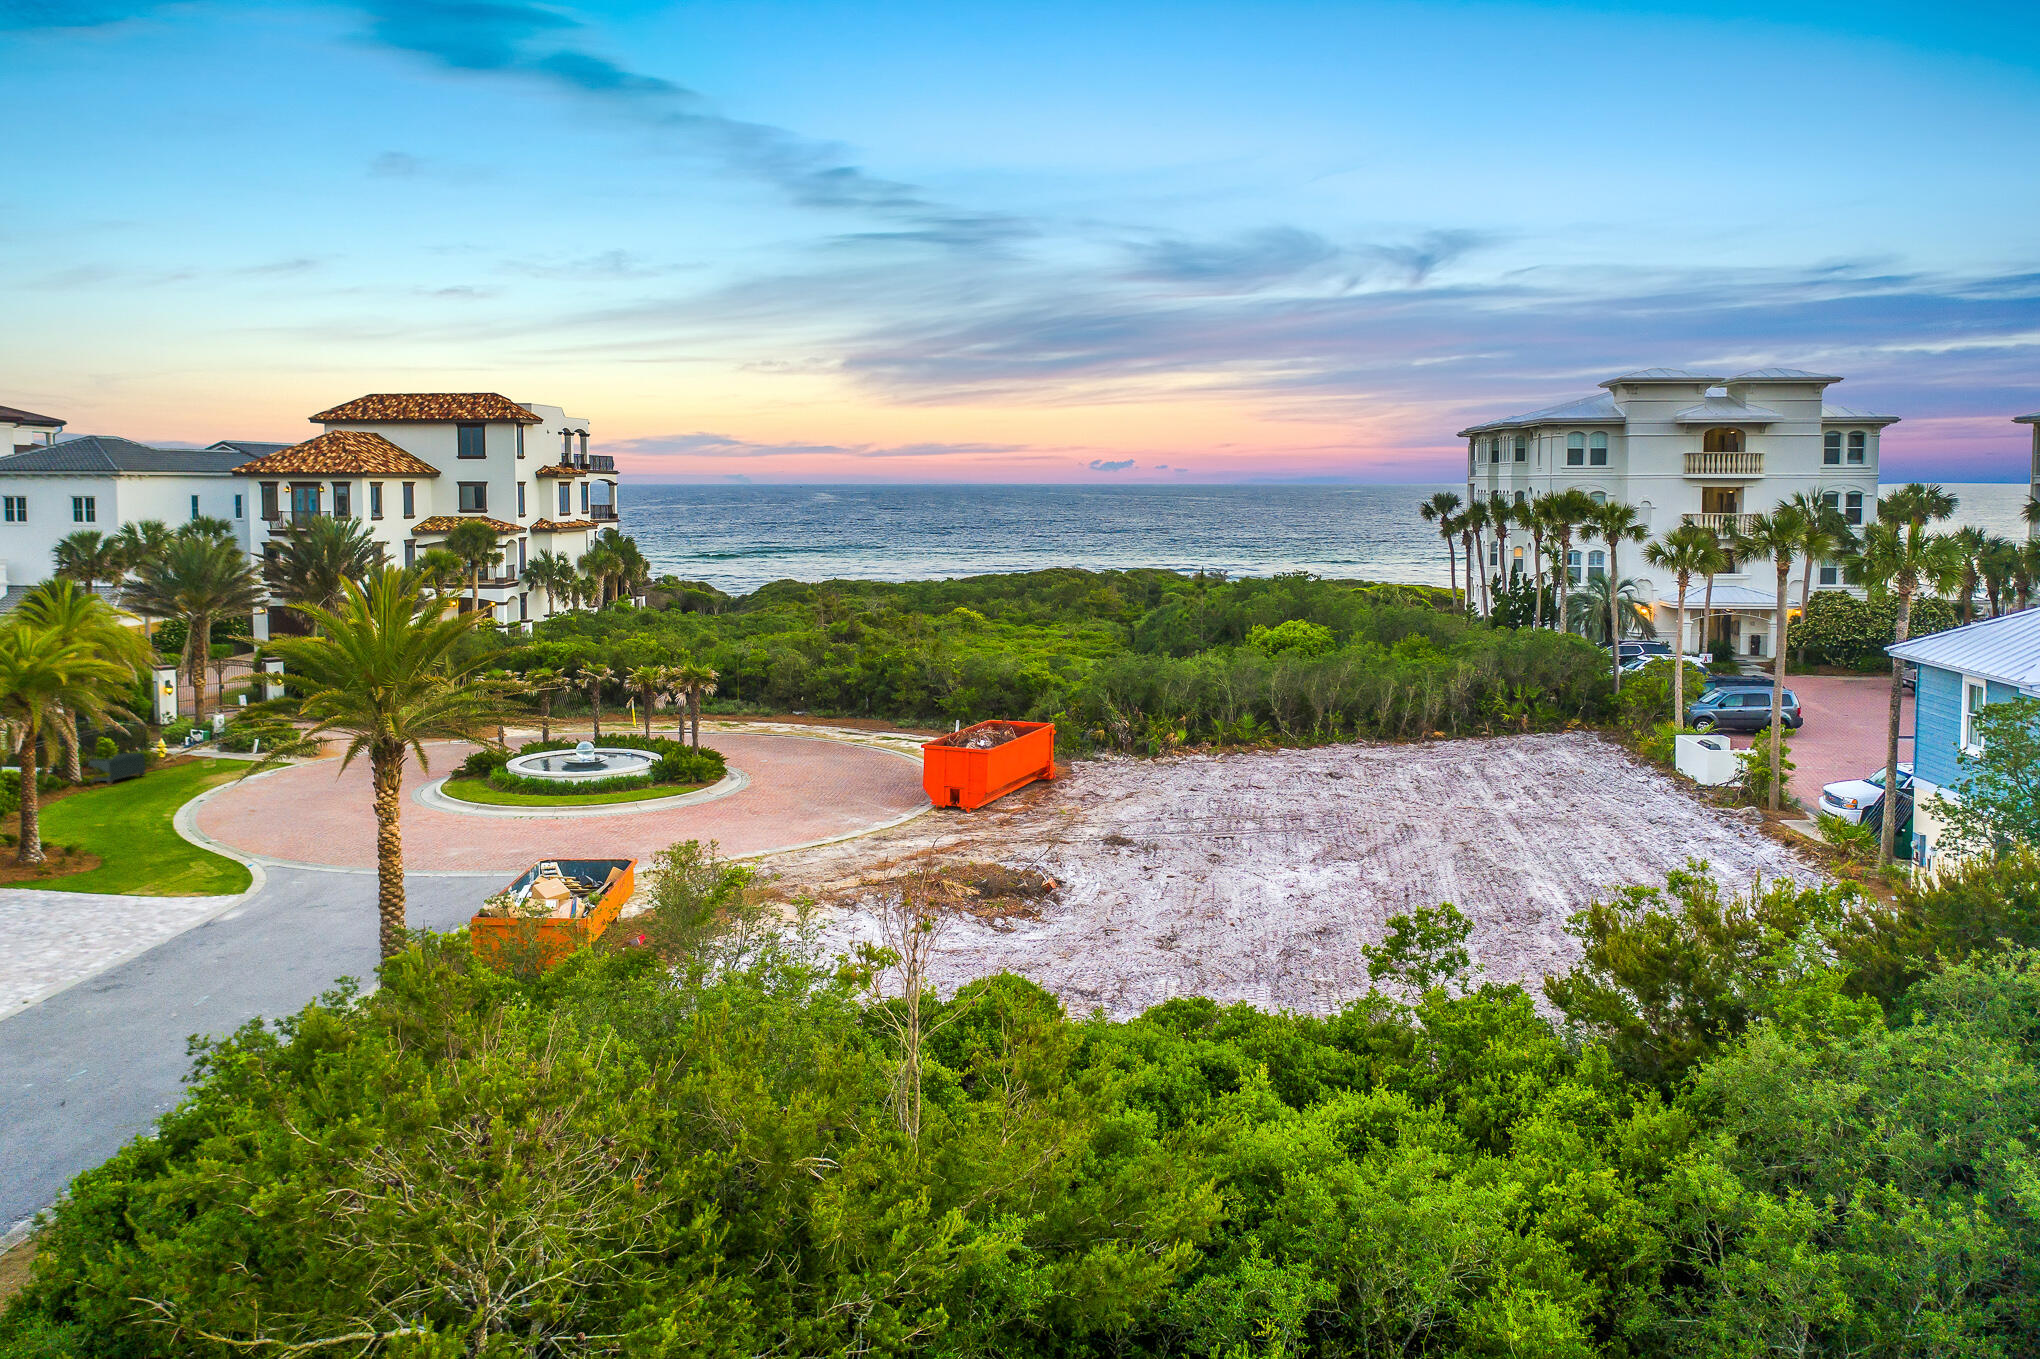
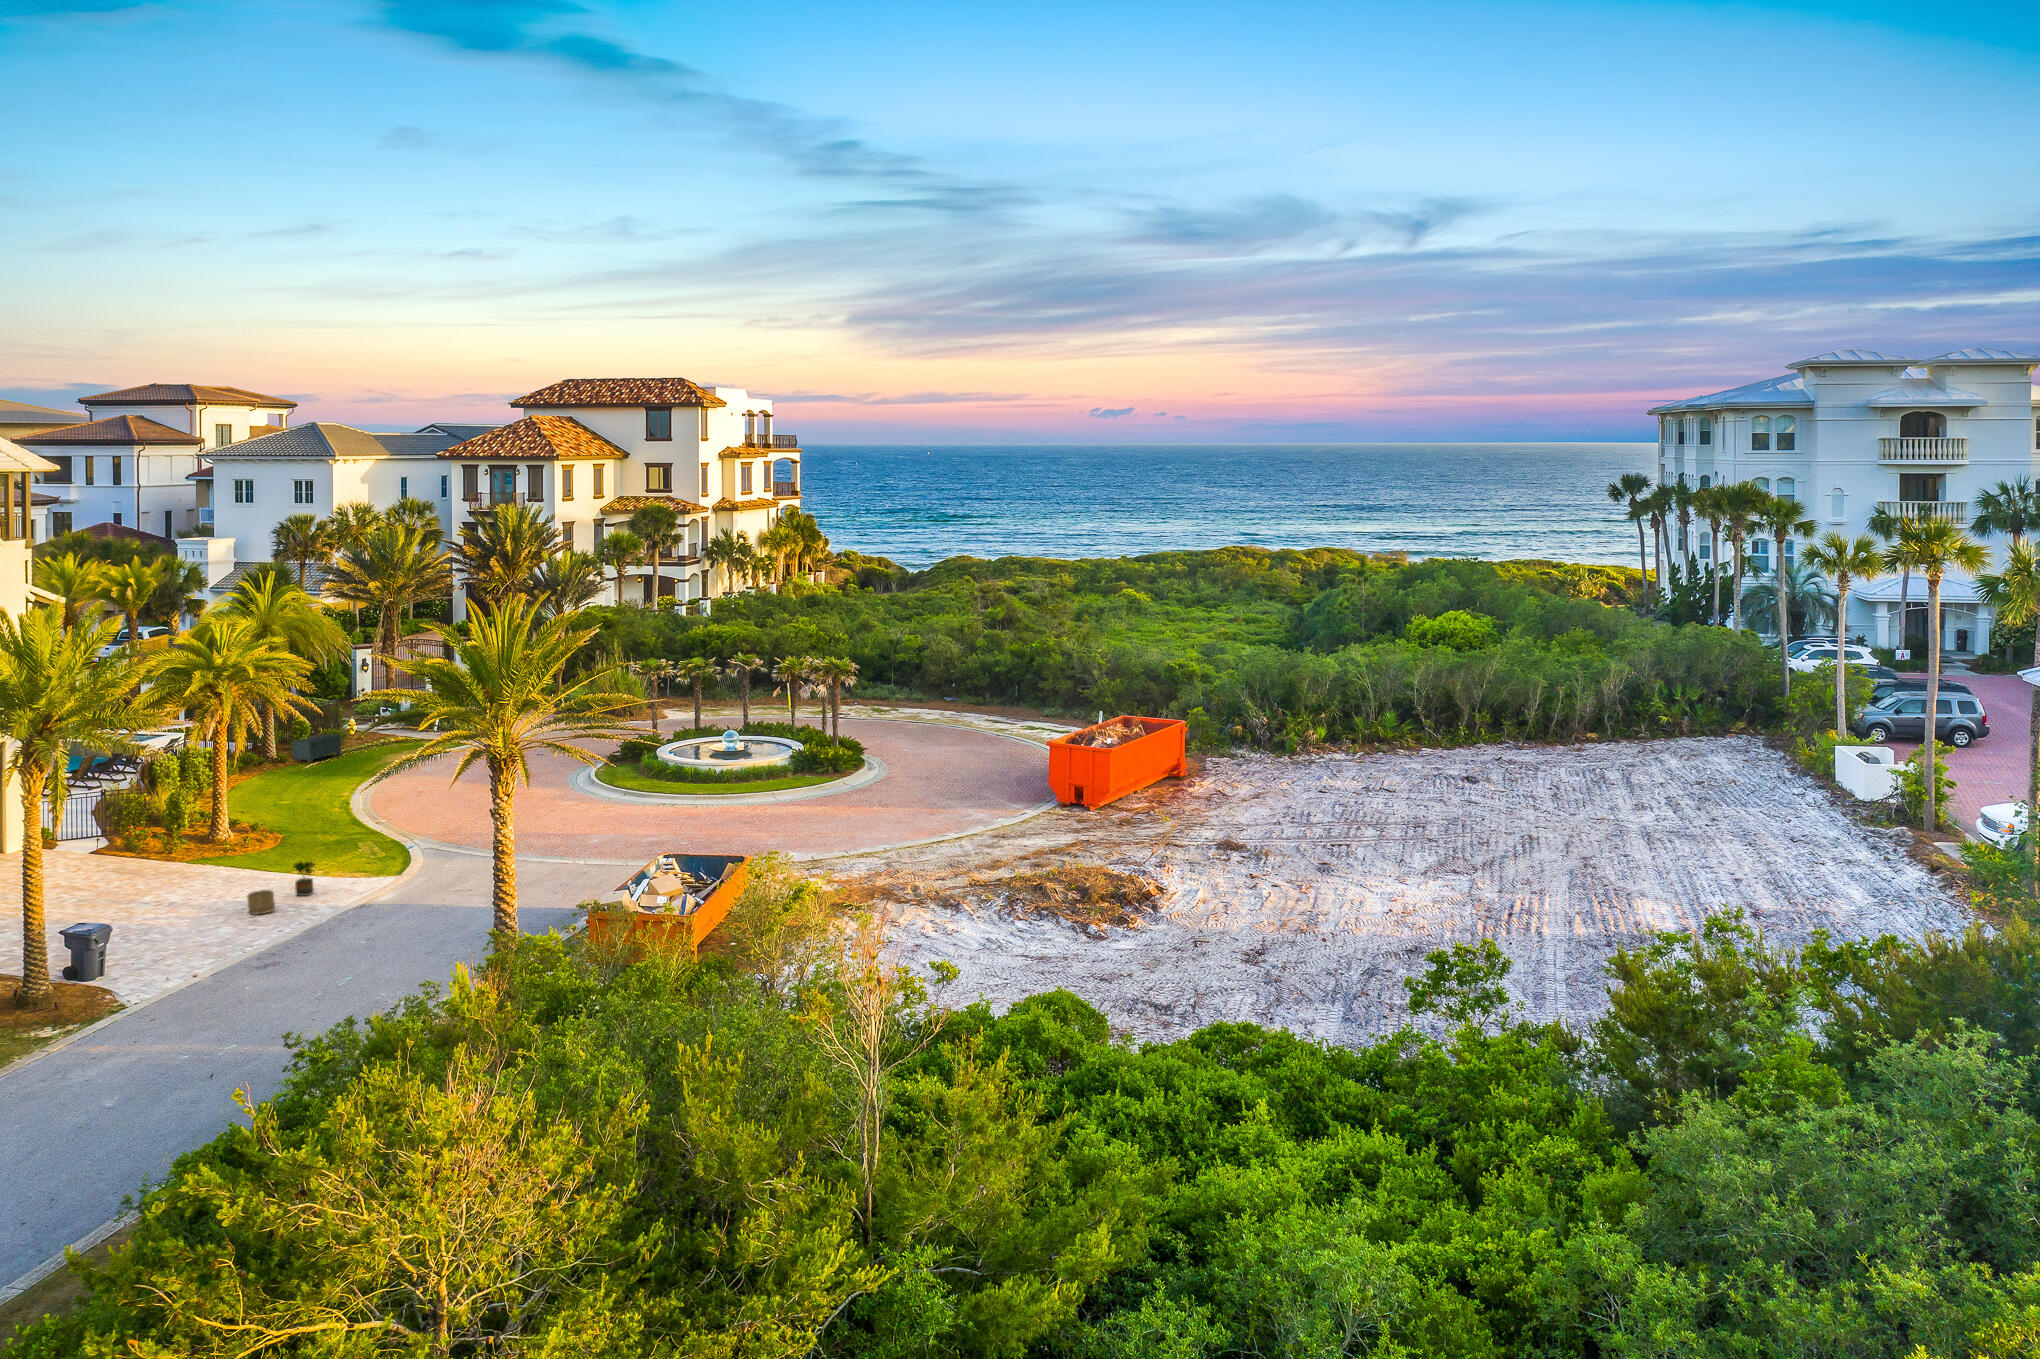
potted tree: none [107,878,136,918] -> present [293,861,315,896]
wooden bucket: none [54,911,88,939] -> present [247,890,275,915]

